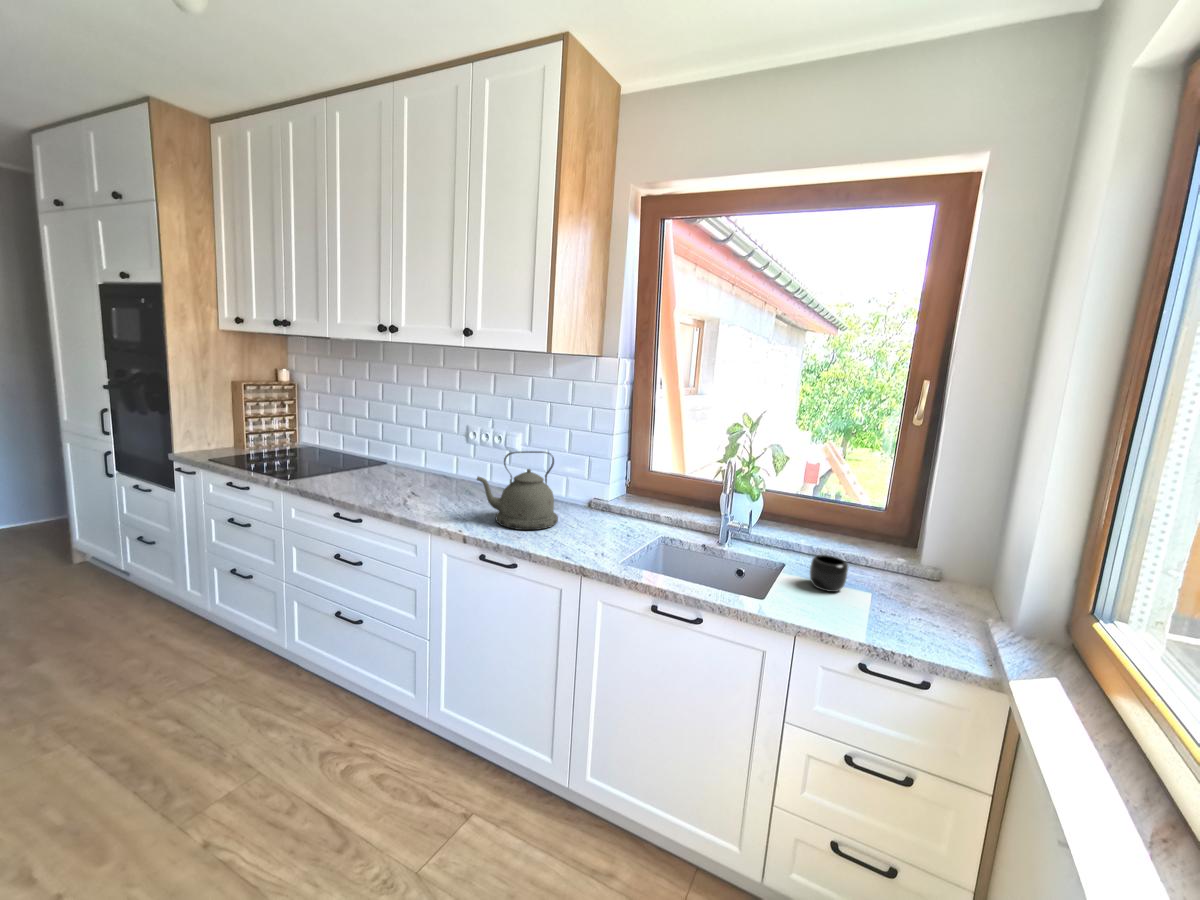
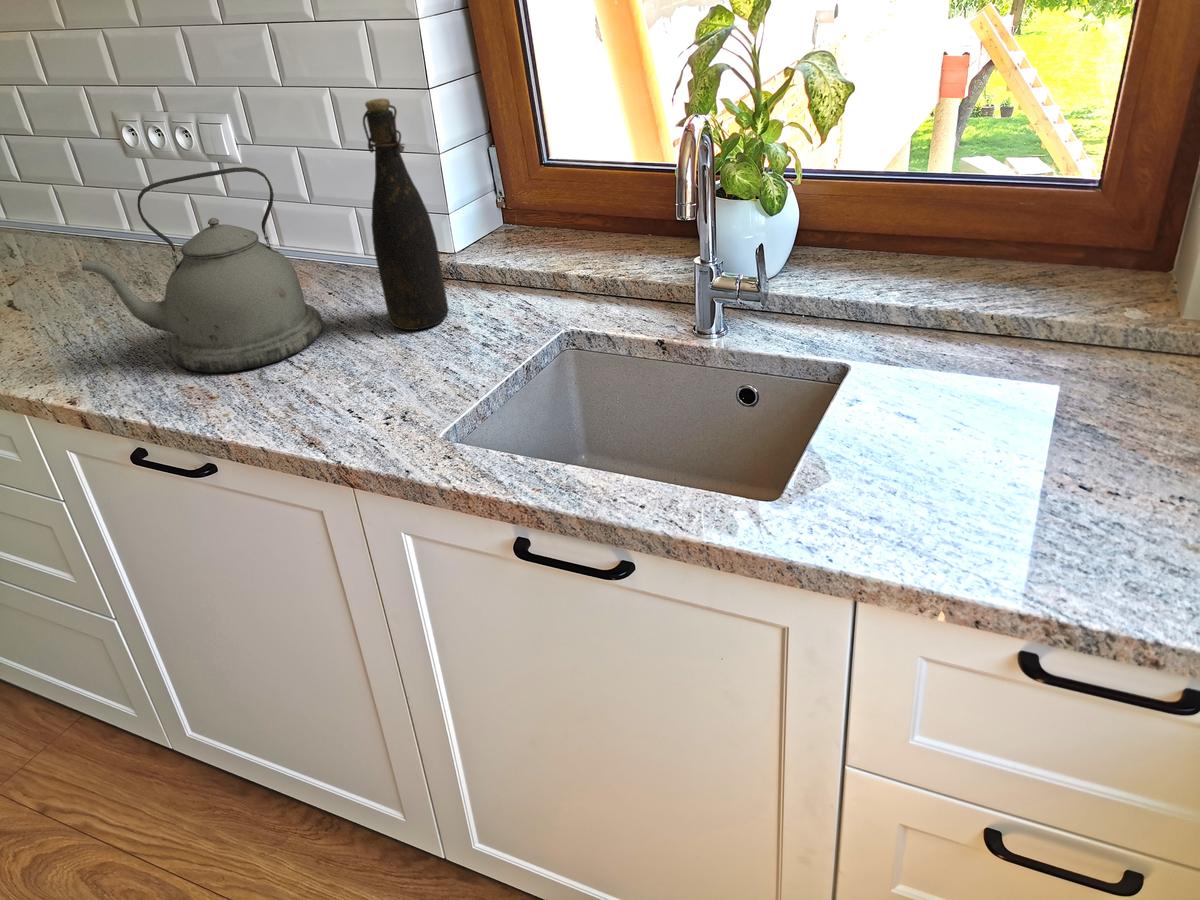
bottle: none [586,435,613,527] -> present [363,99,449,330]
mug: present [810,555,848,592] -> none [904,344,1003,440]

